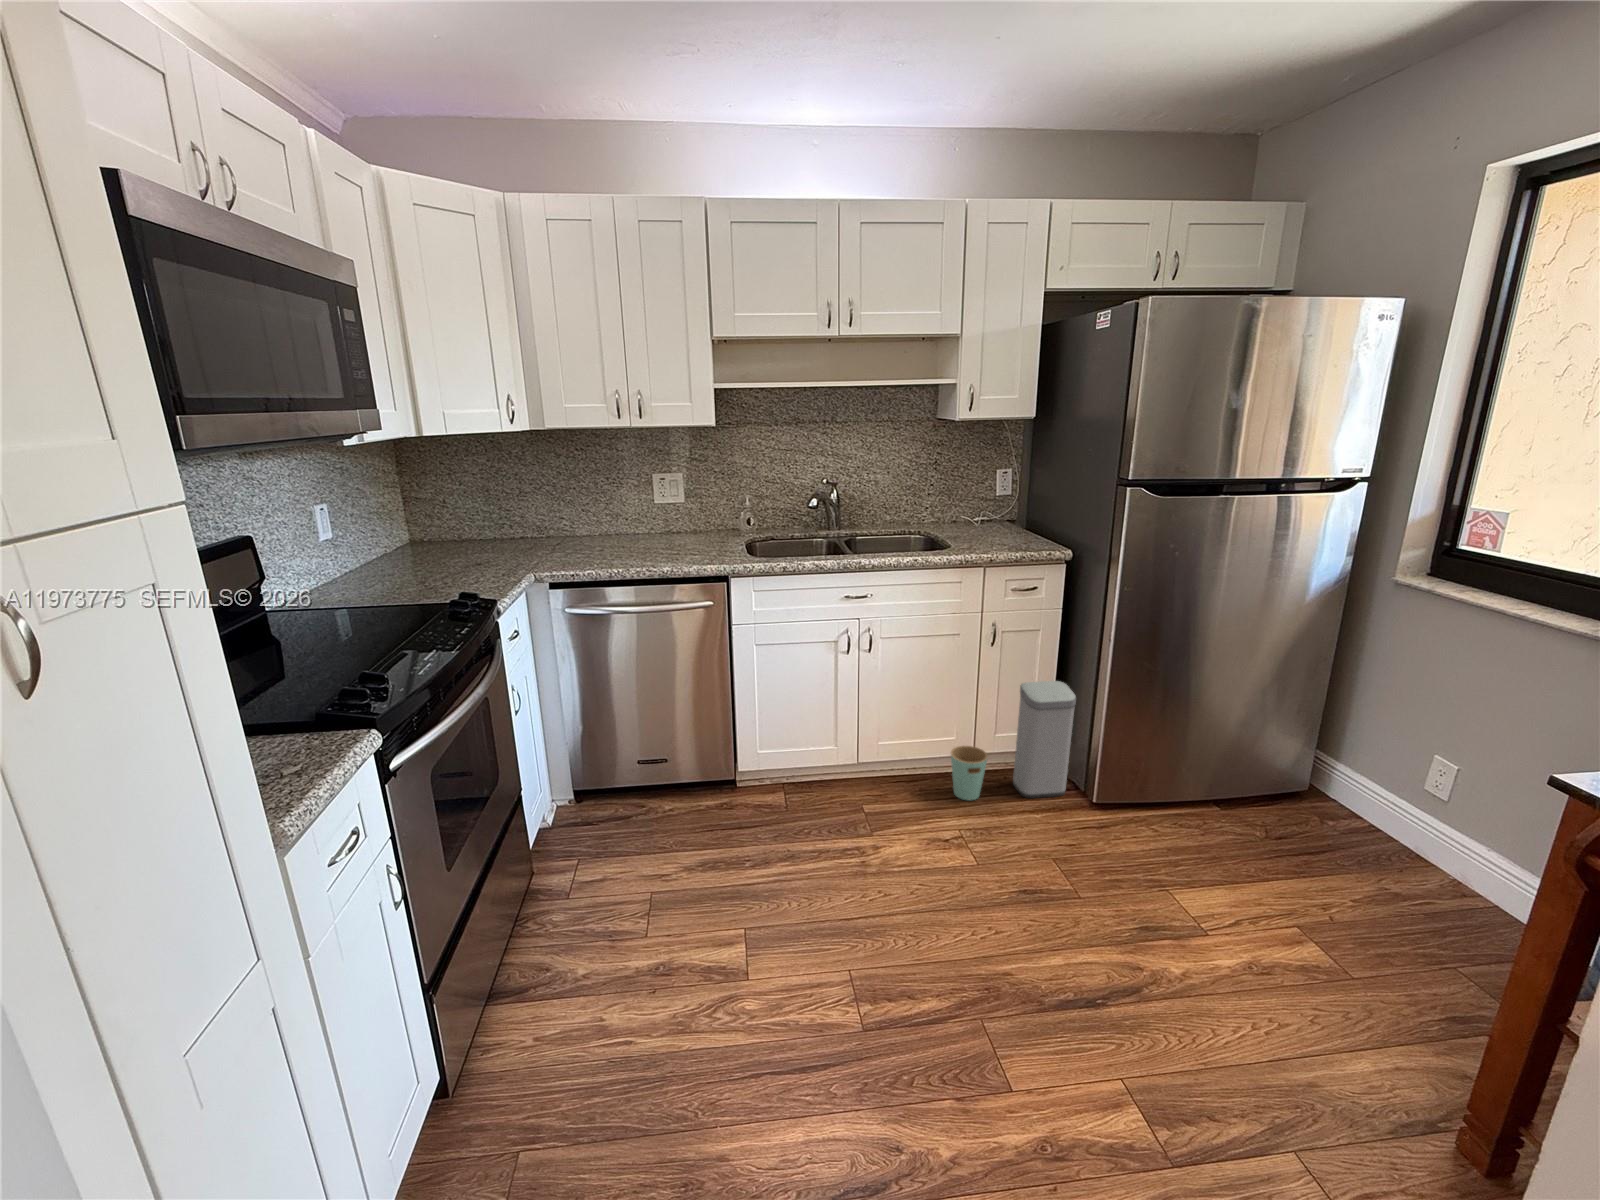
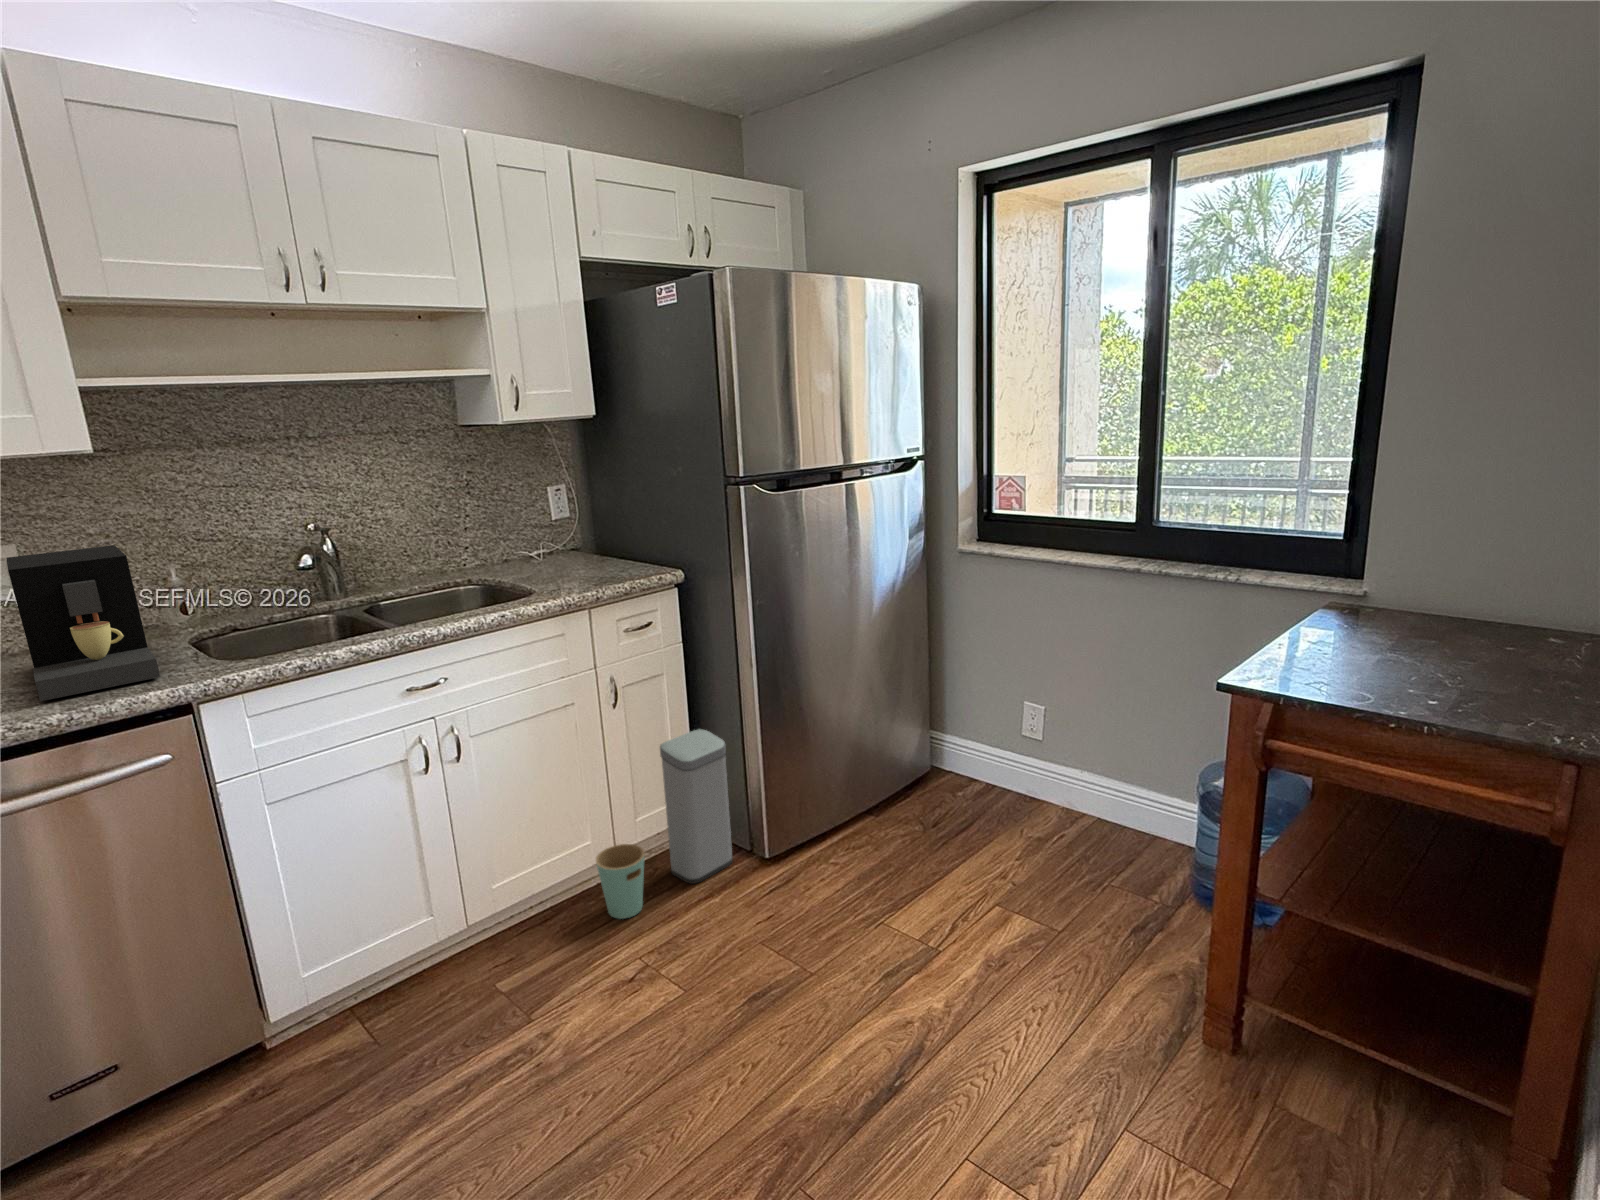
coffee maker: none [667,481,724,559] -> present [6,545,160,701]

